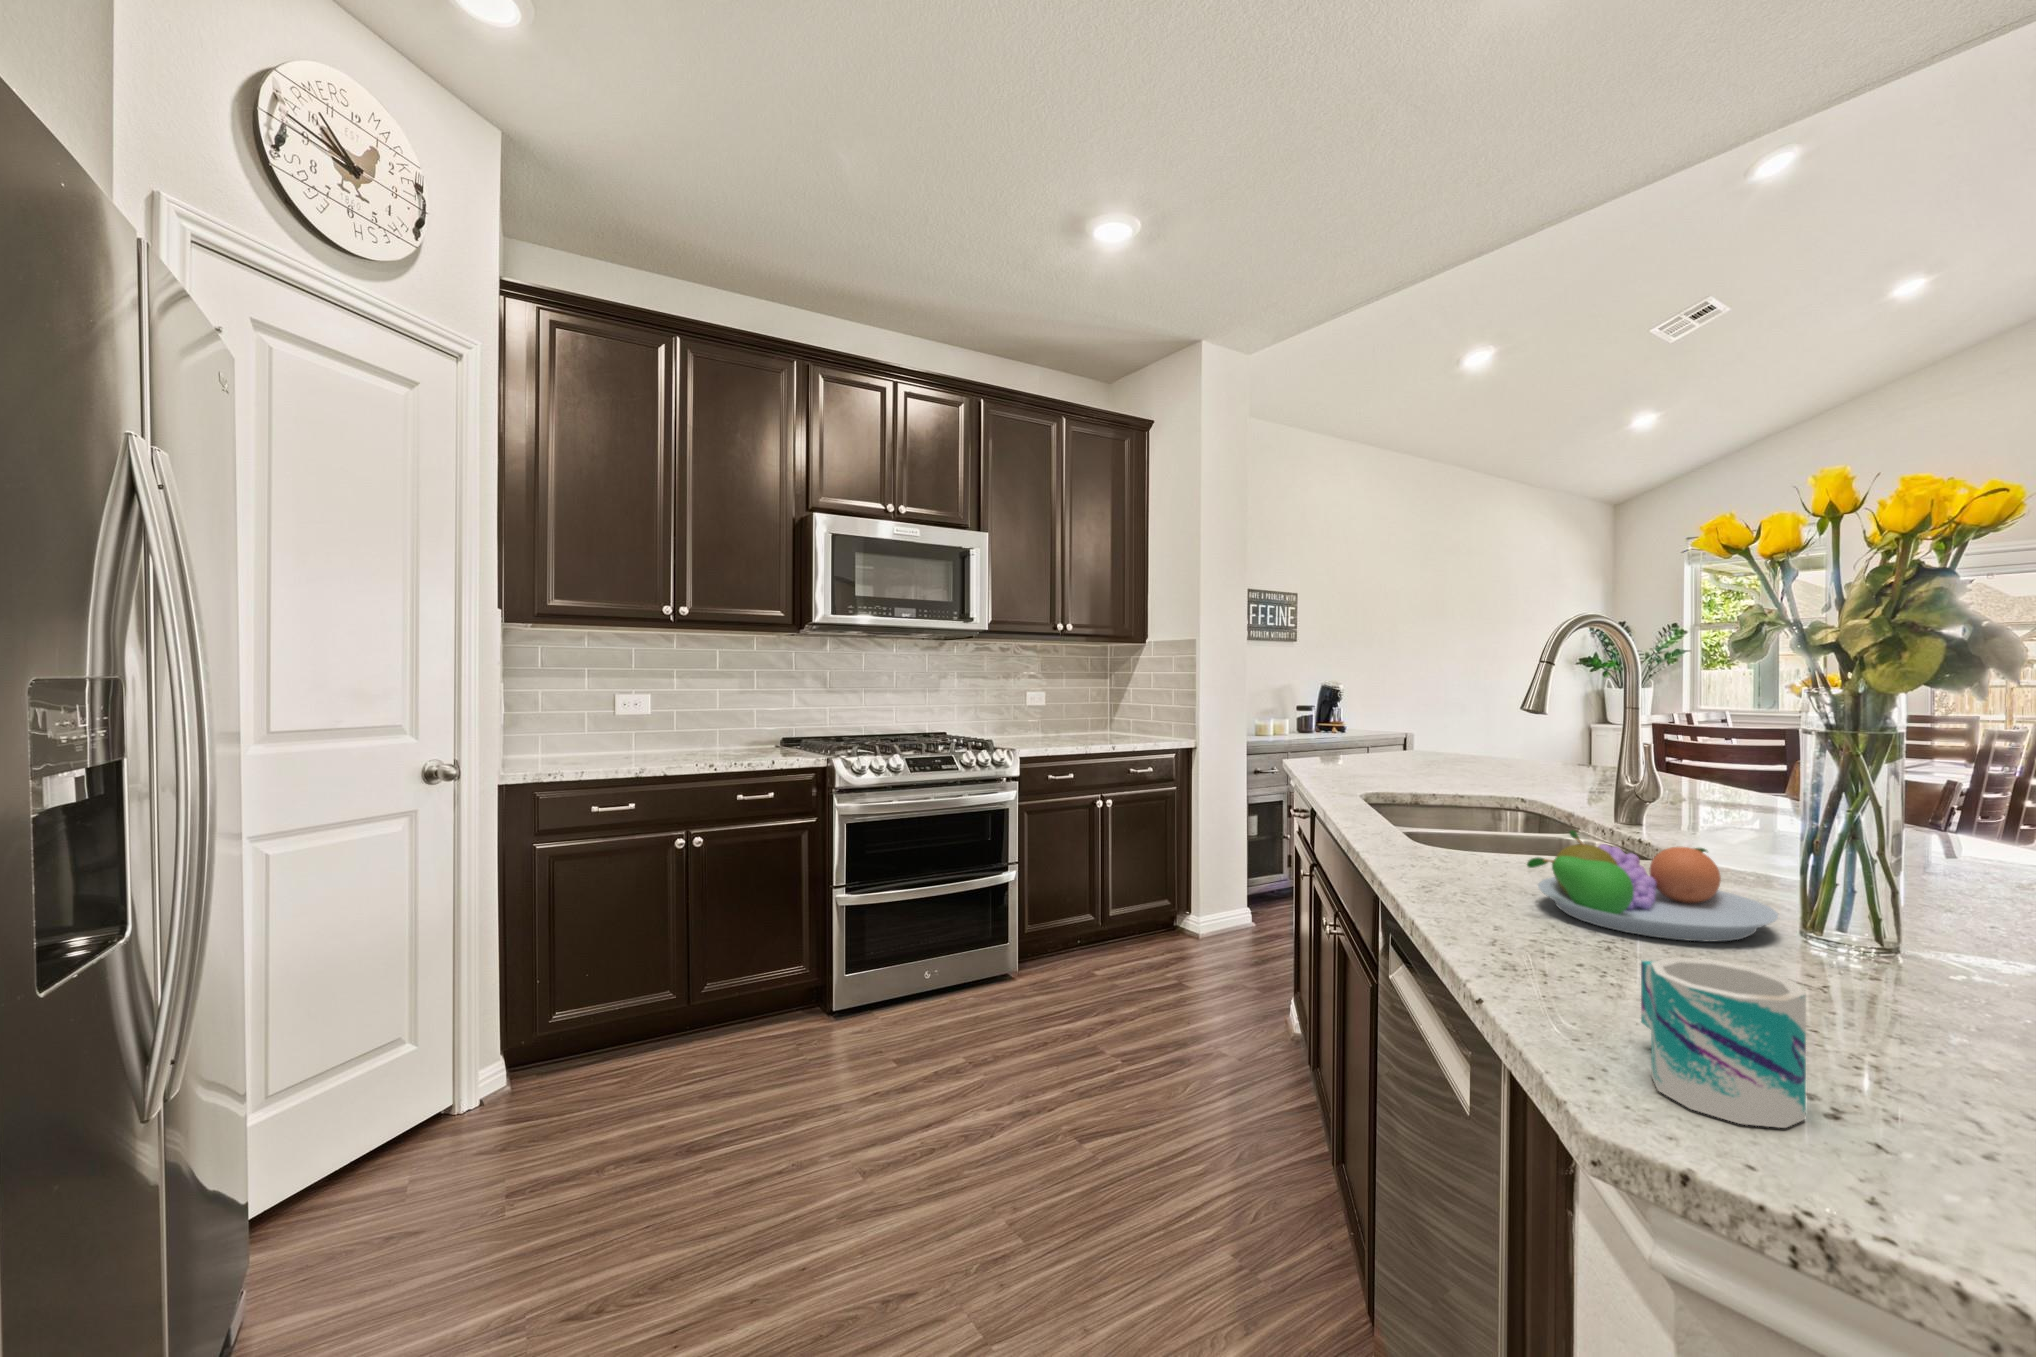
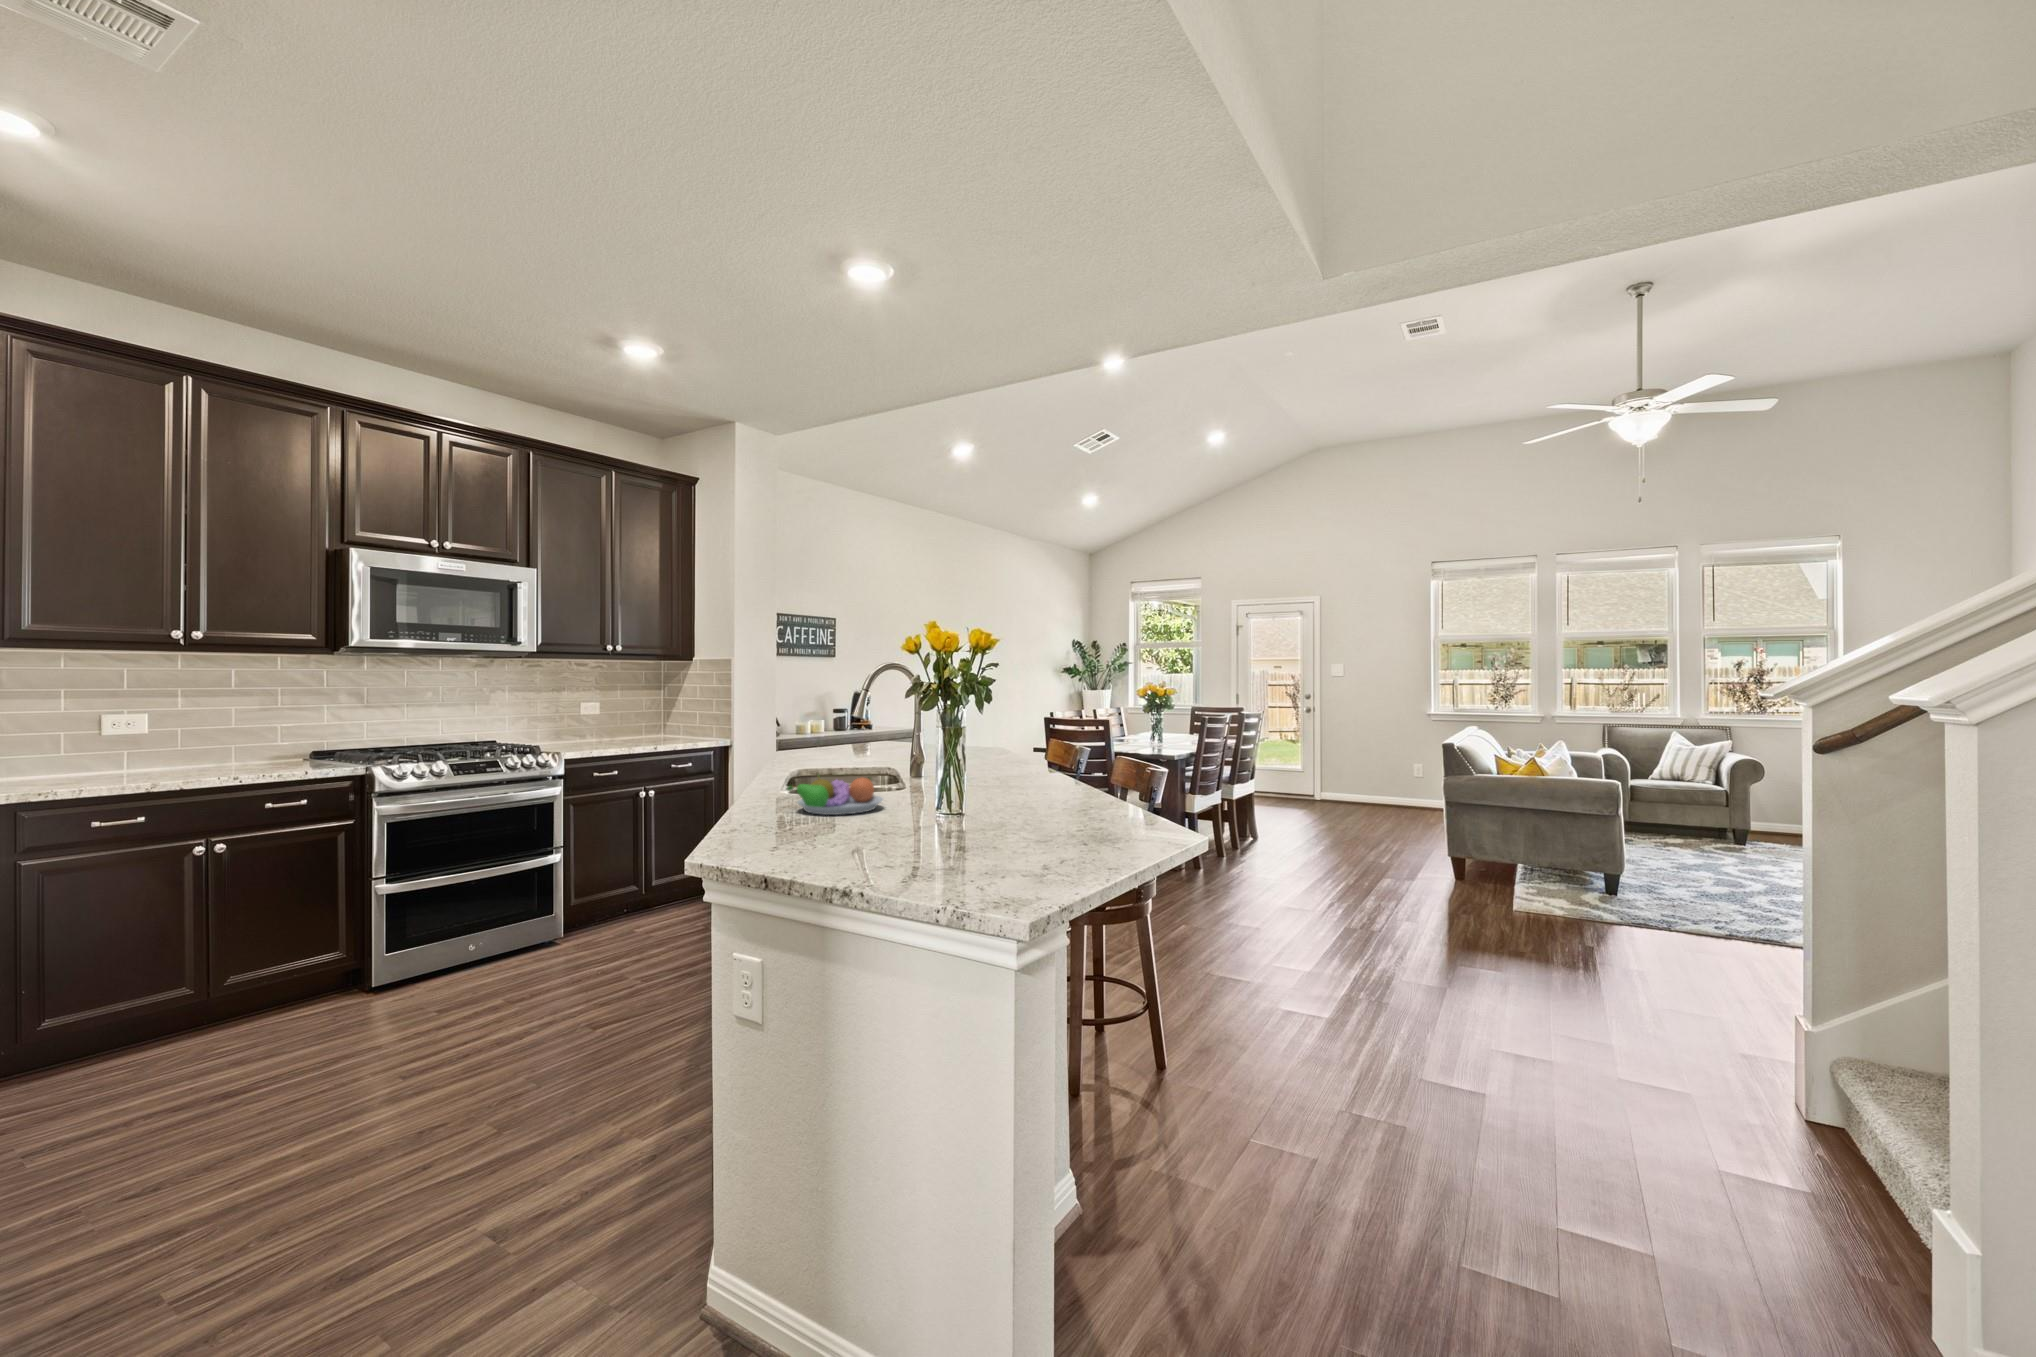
mug: present [1641,957,1806,1128] -> none [742,805,783,852]

